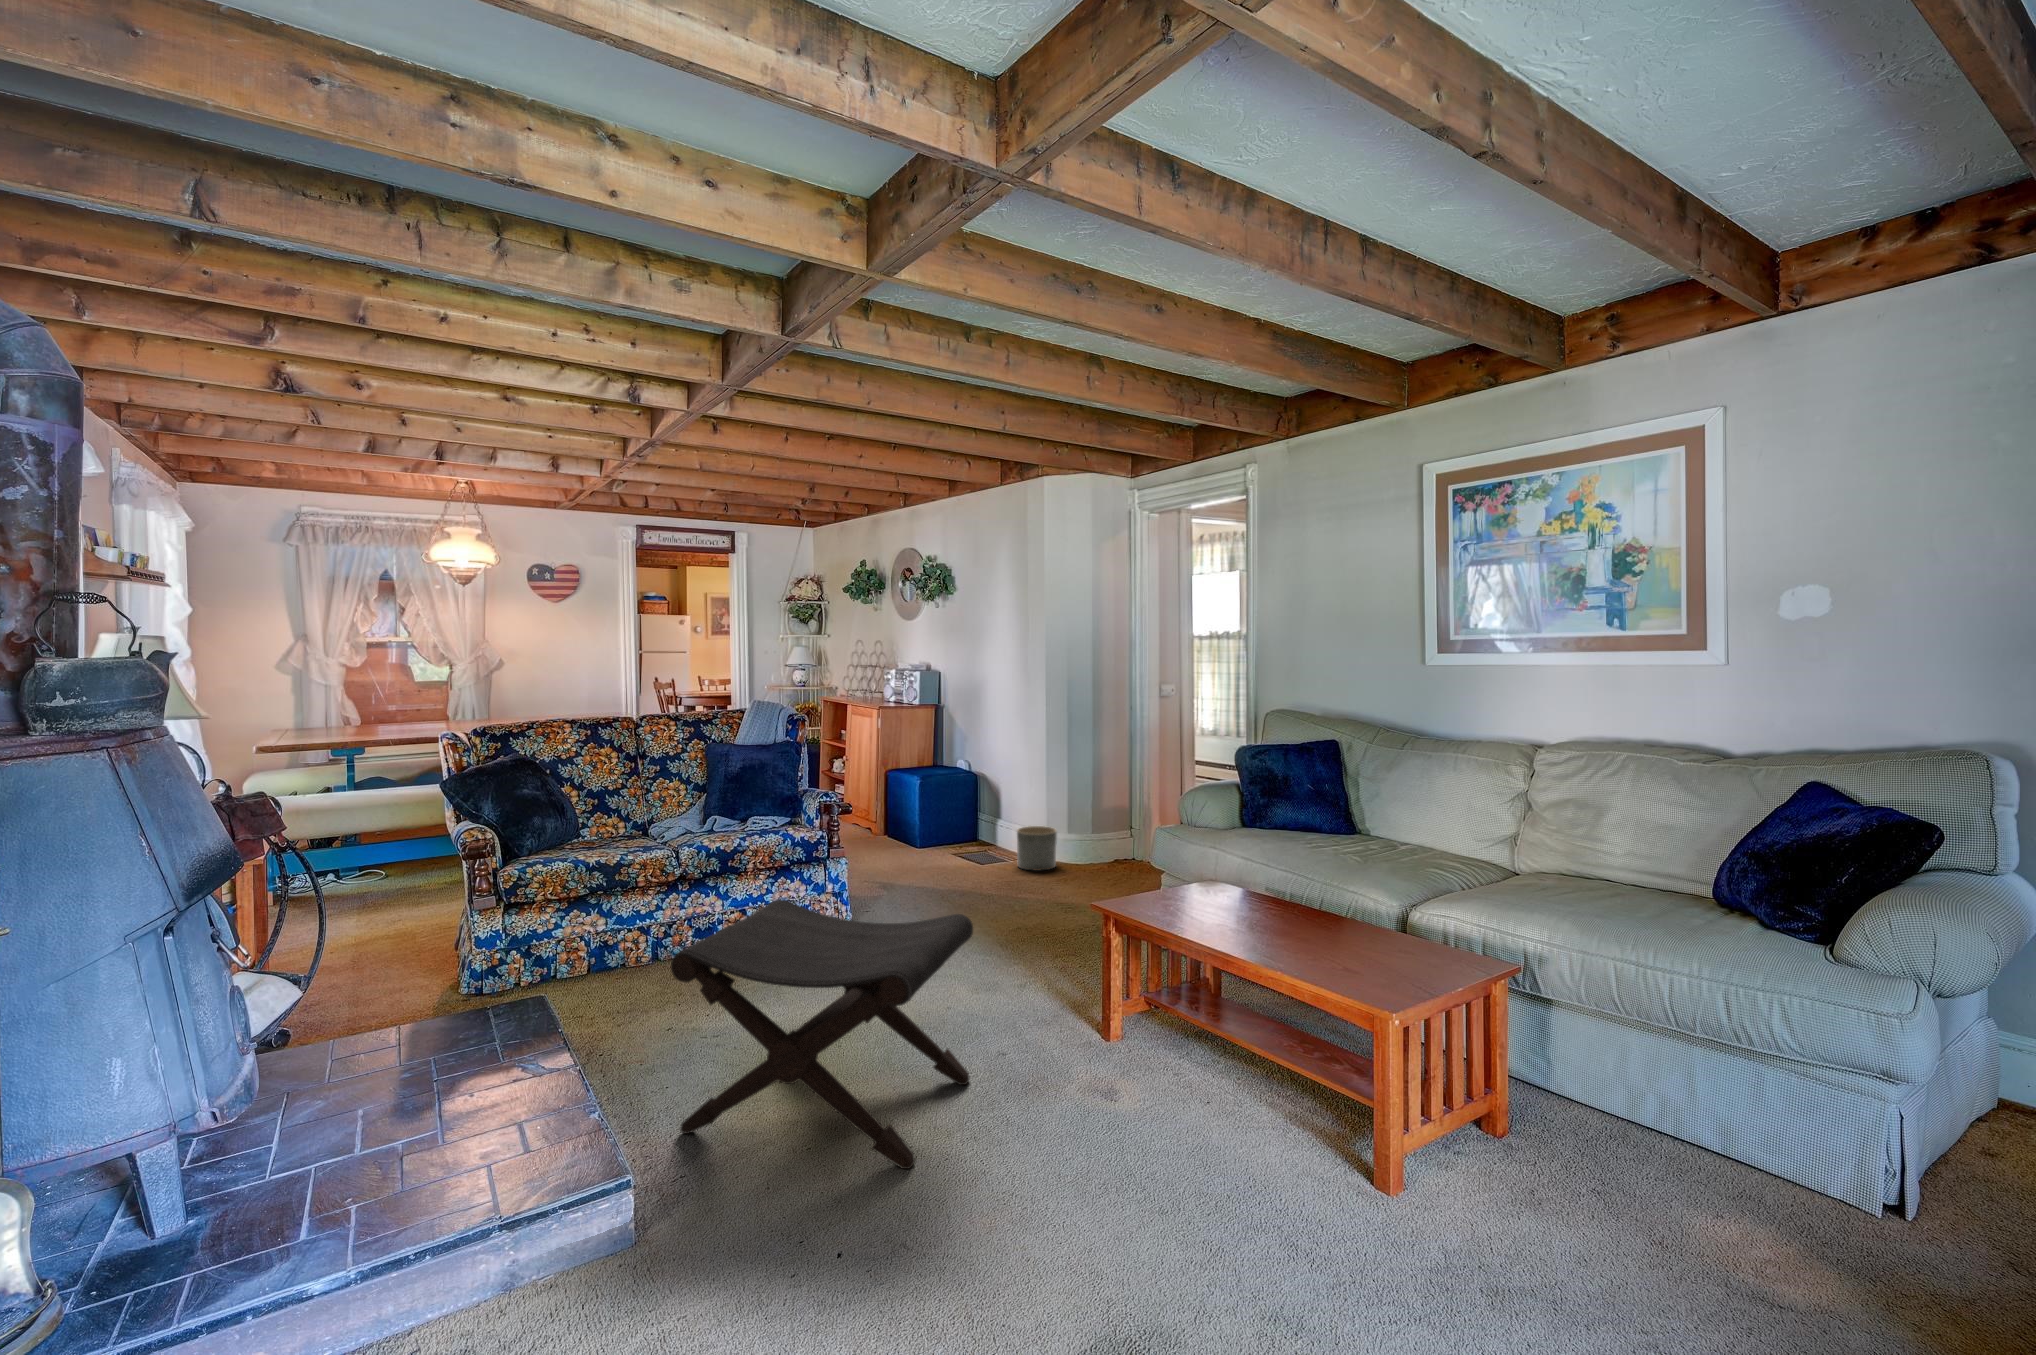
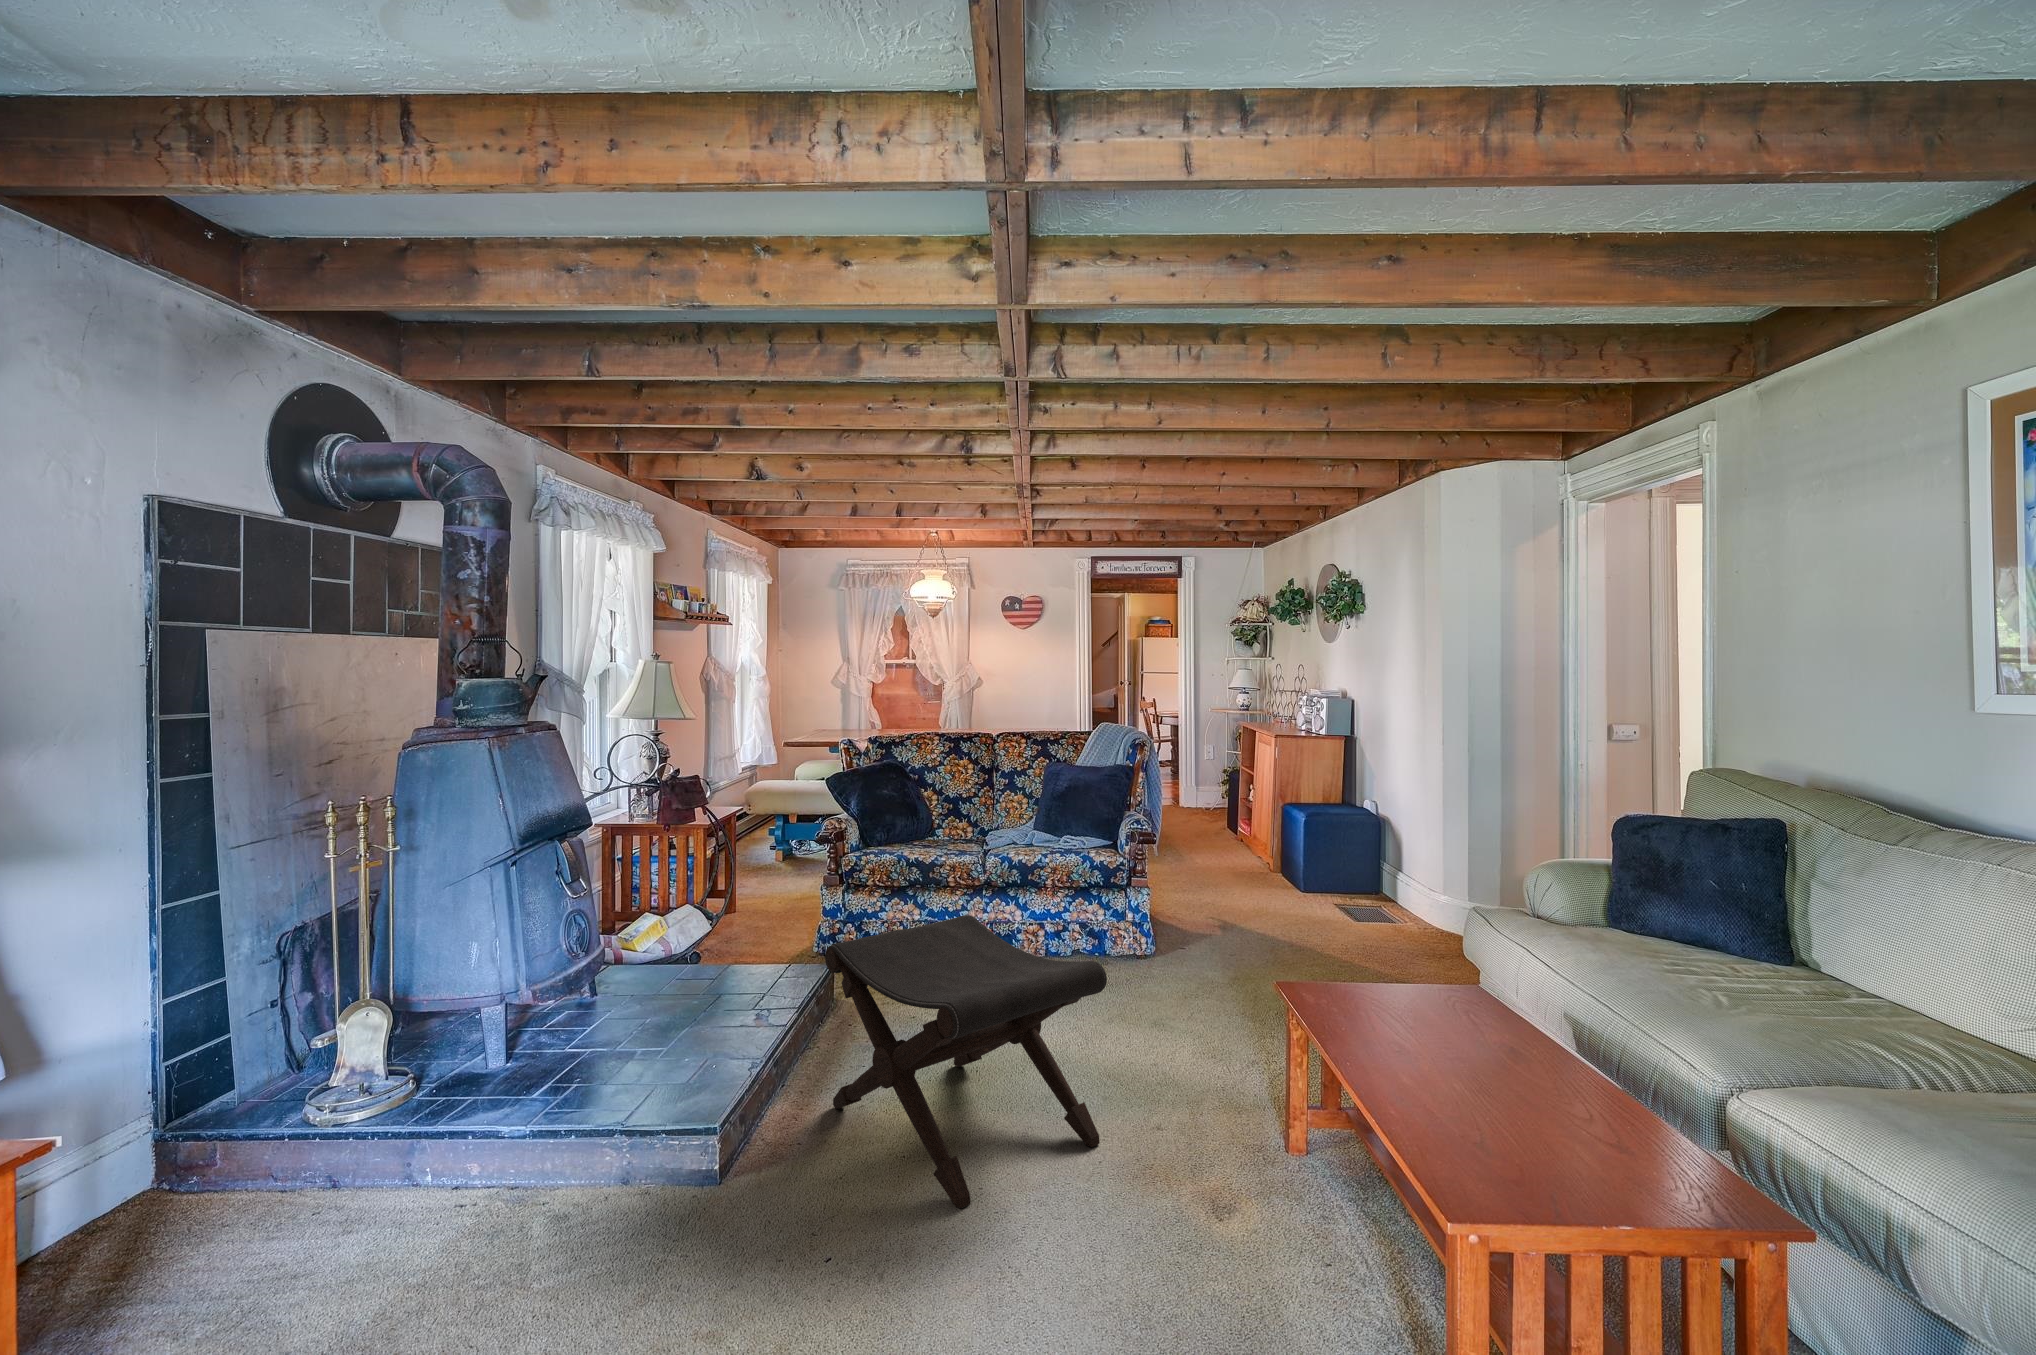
planter: present [1017,826,1057,871] -> none [1389,885,1441,940]

